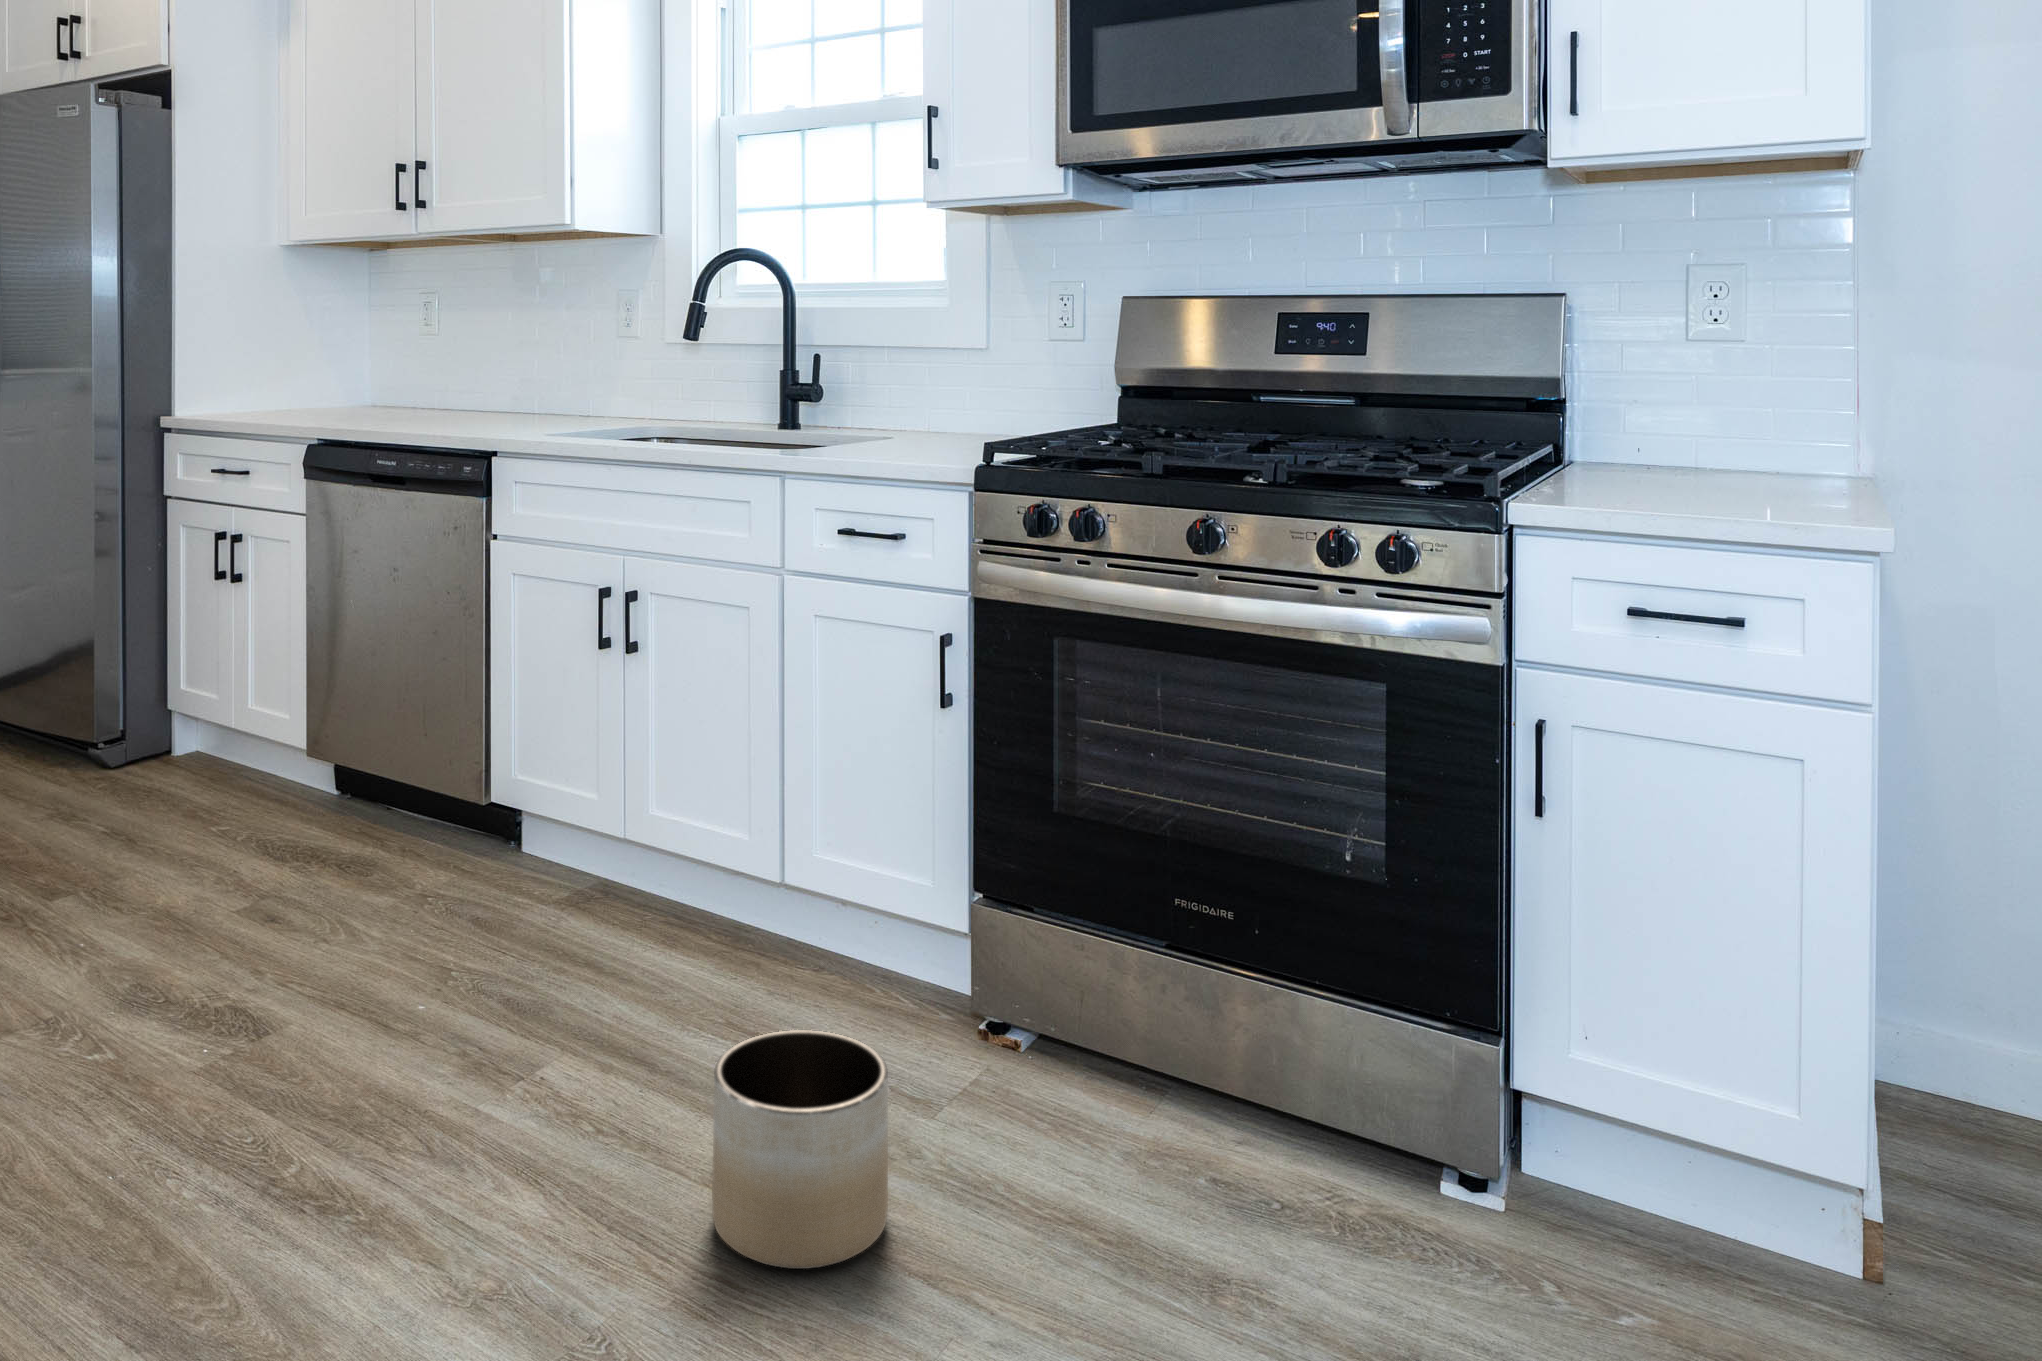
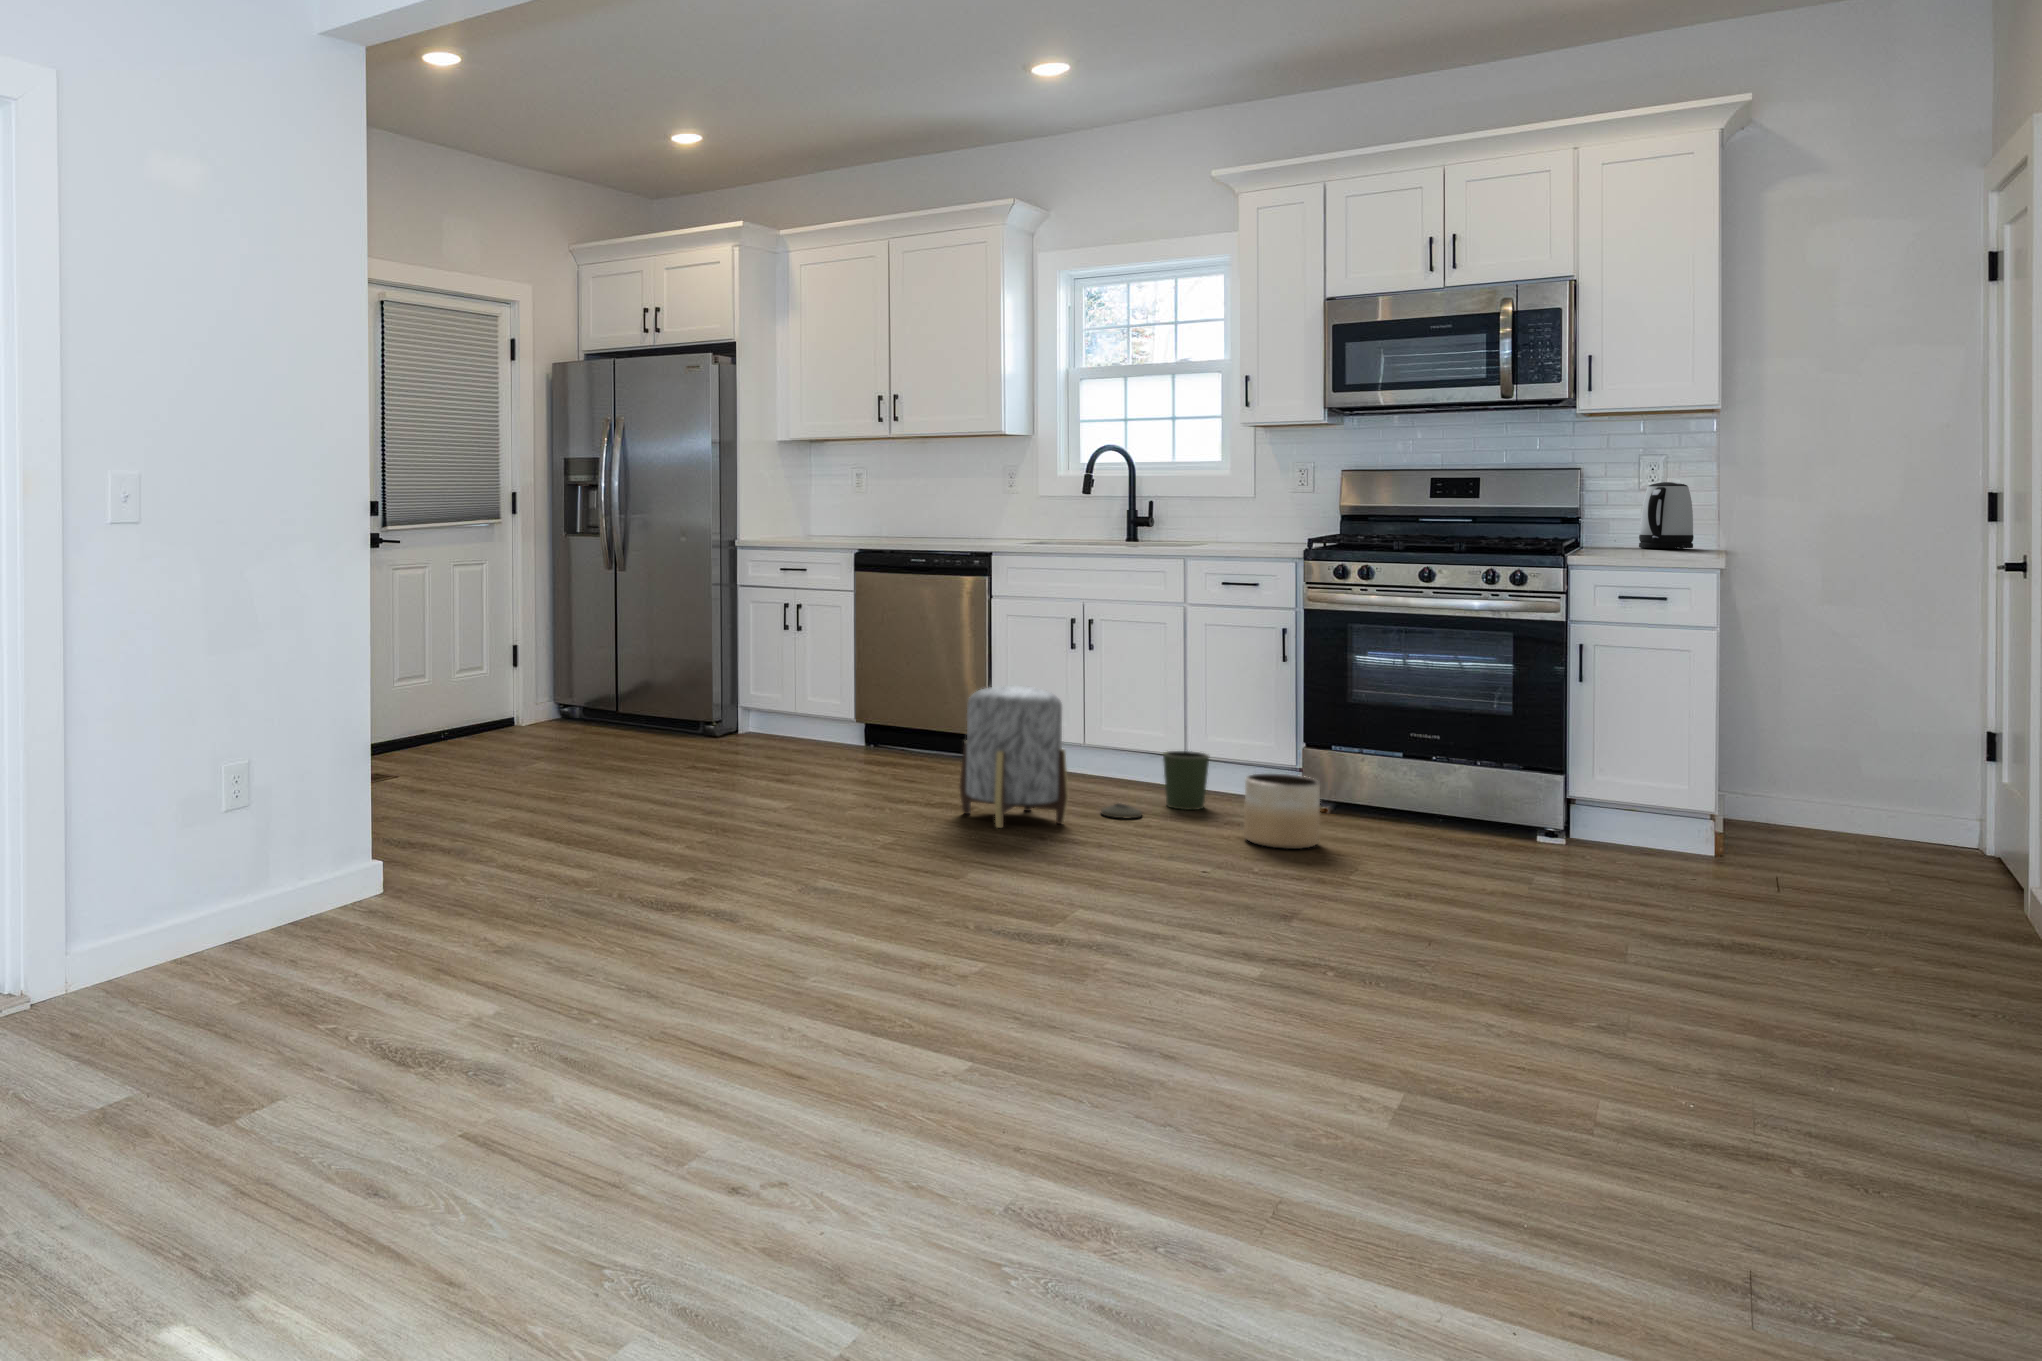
kettle: none [1685,327,1807,482] -> present [1639,482,1694,549]
stool: none [153,780,384,1149] -> present [960,686,1068,828]
trash can: none [498,895,772,1090] -> present [1101,751,1209,818]

